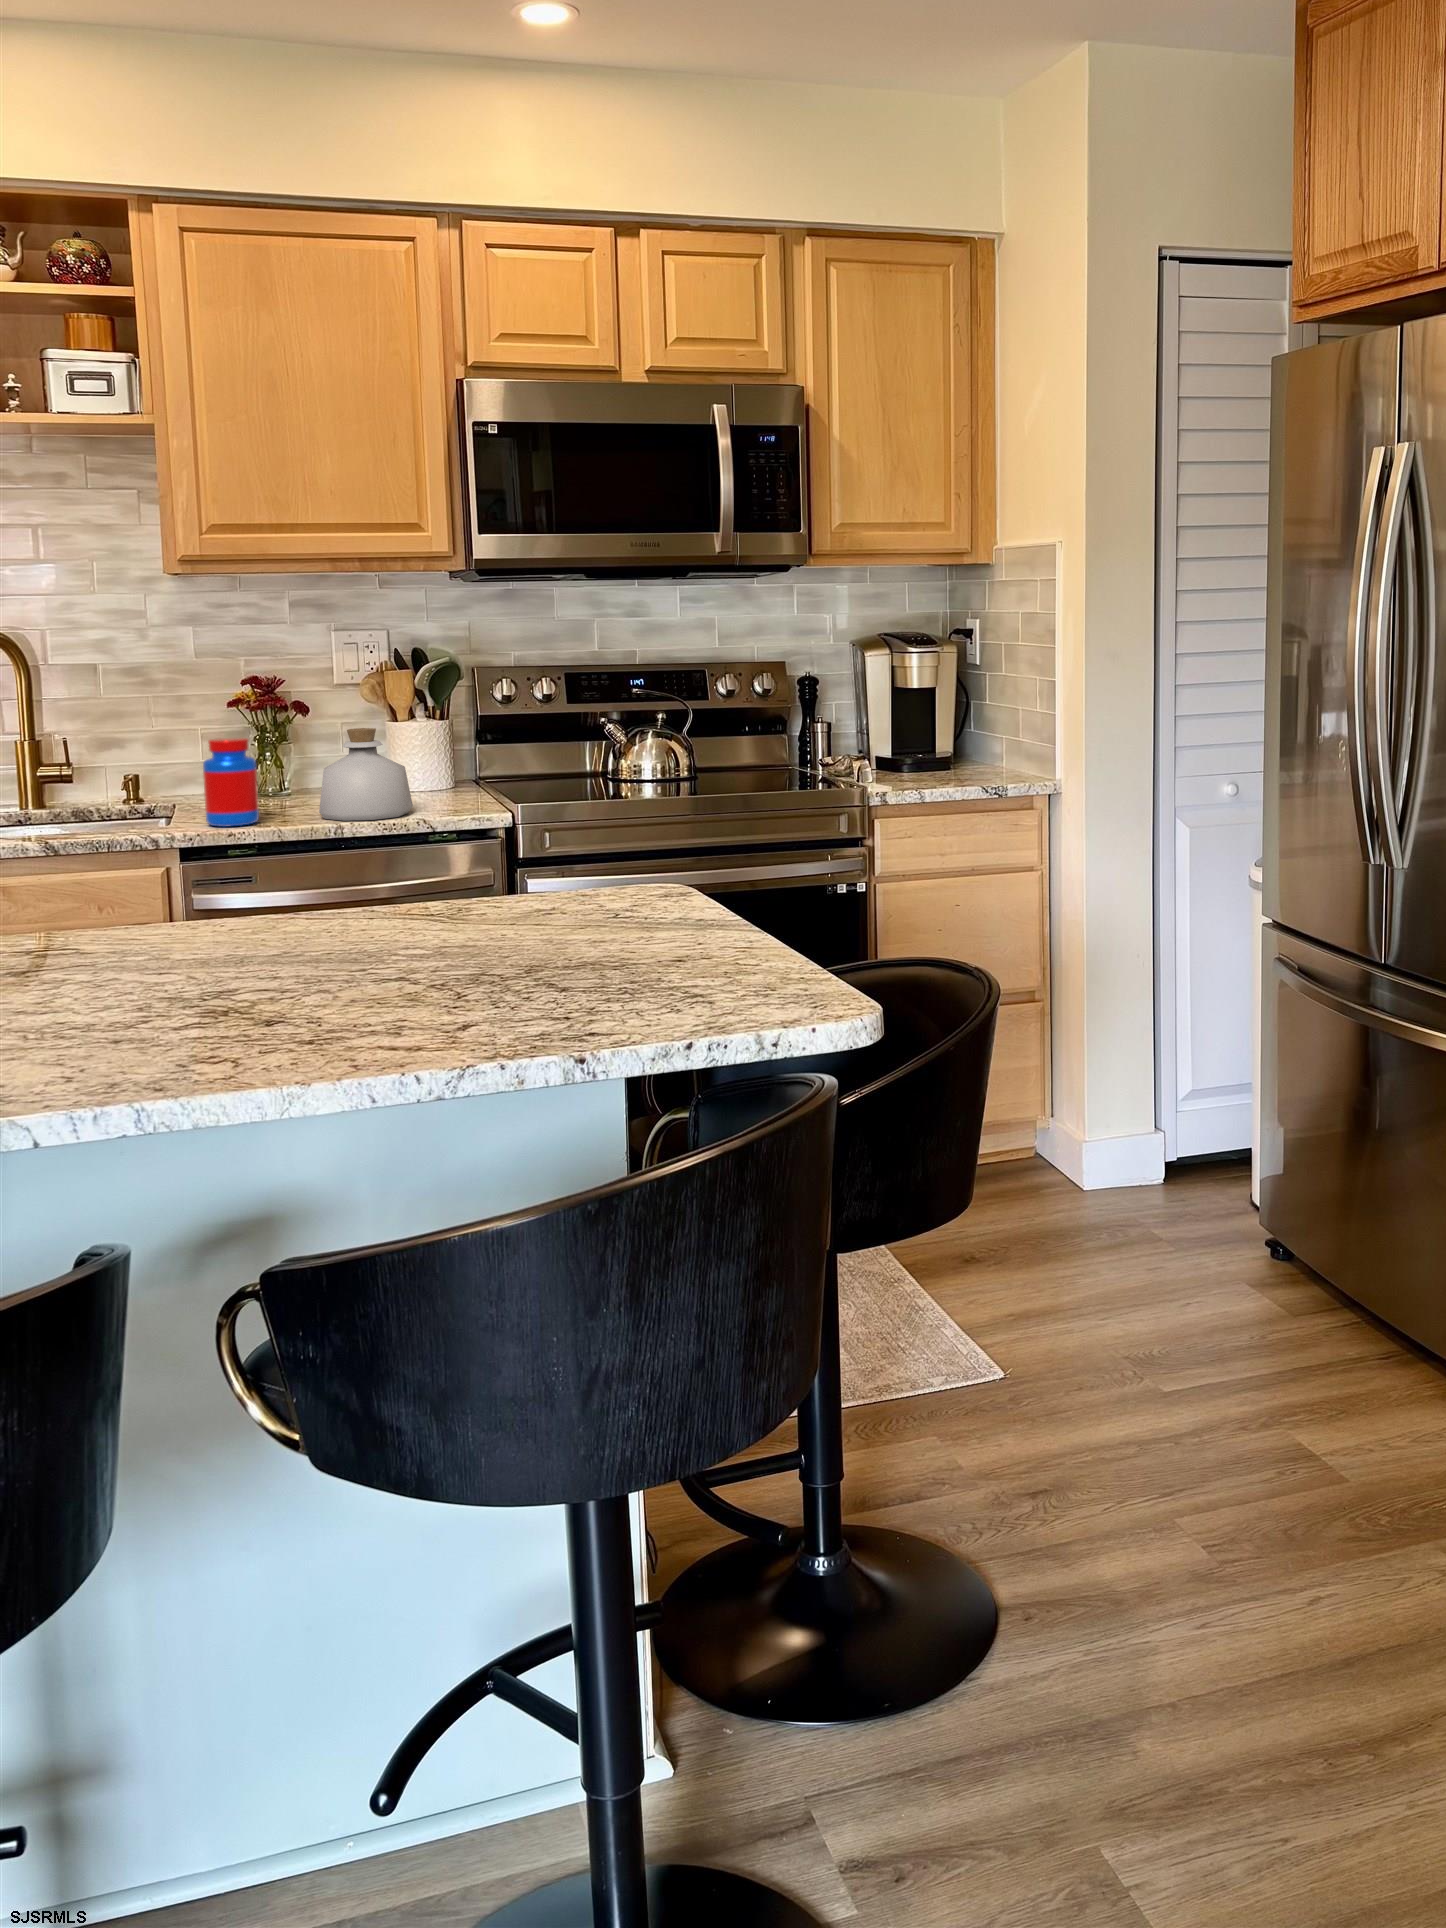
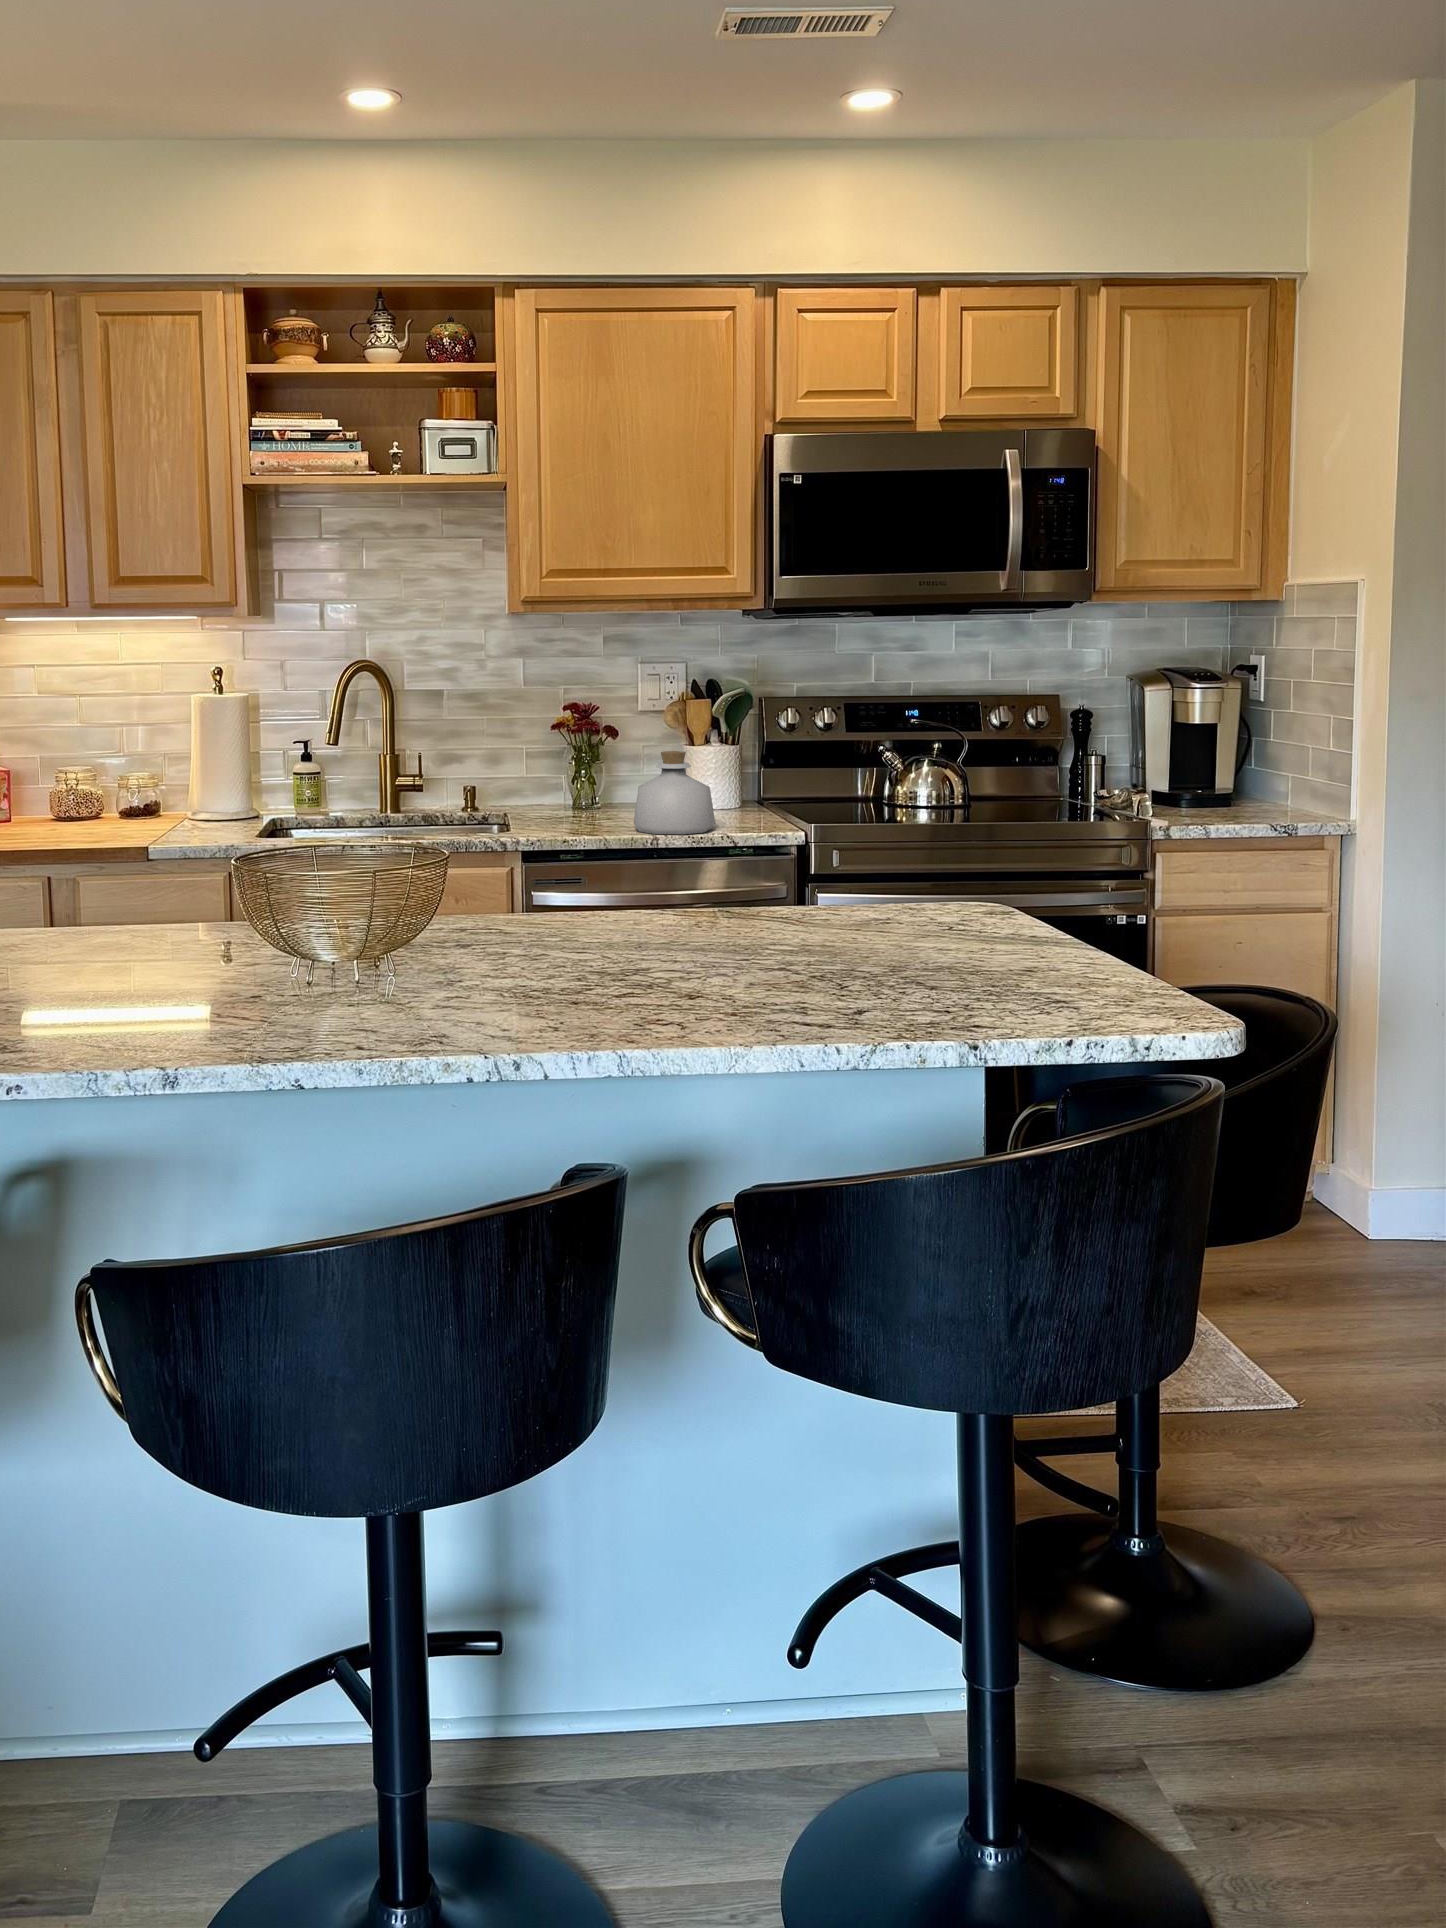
jar: present [203,738,259,827] -> none [540,757,584,835]

